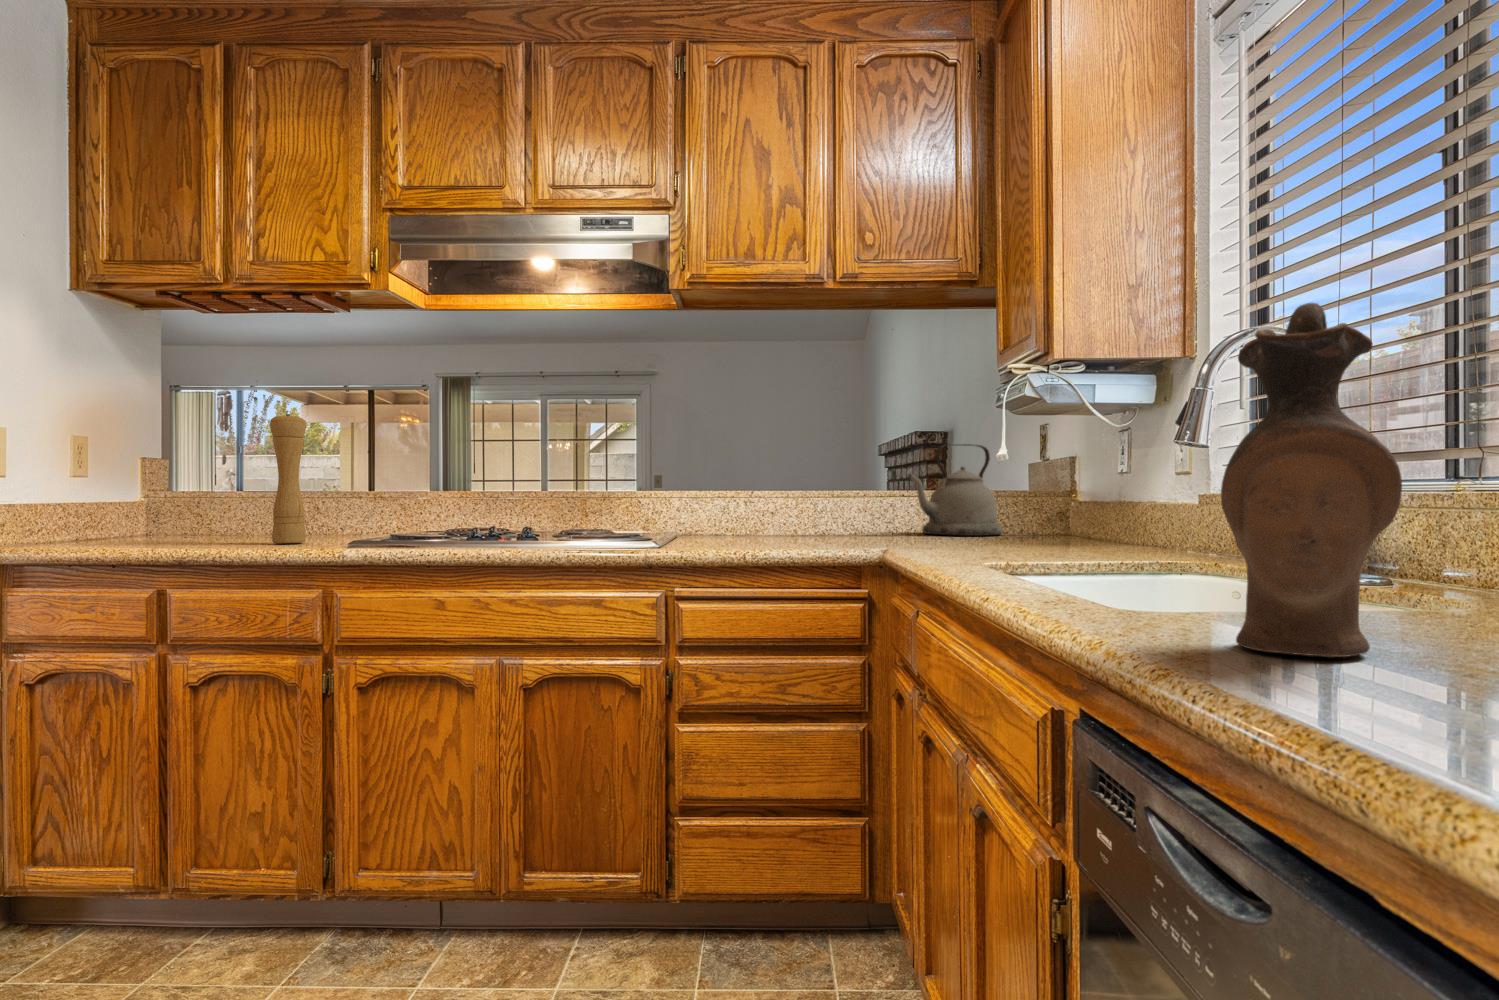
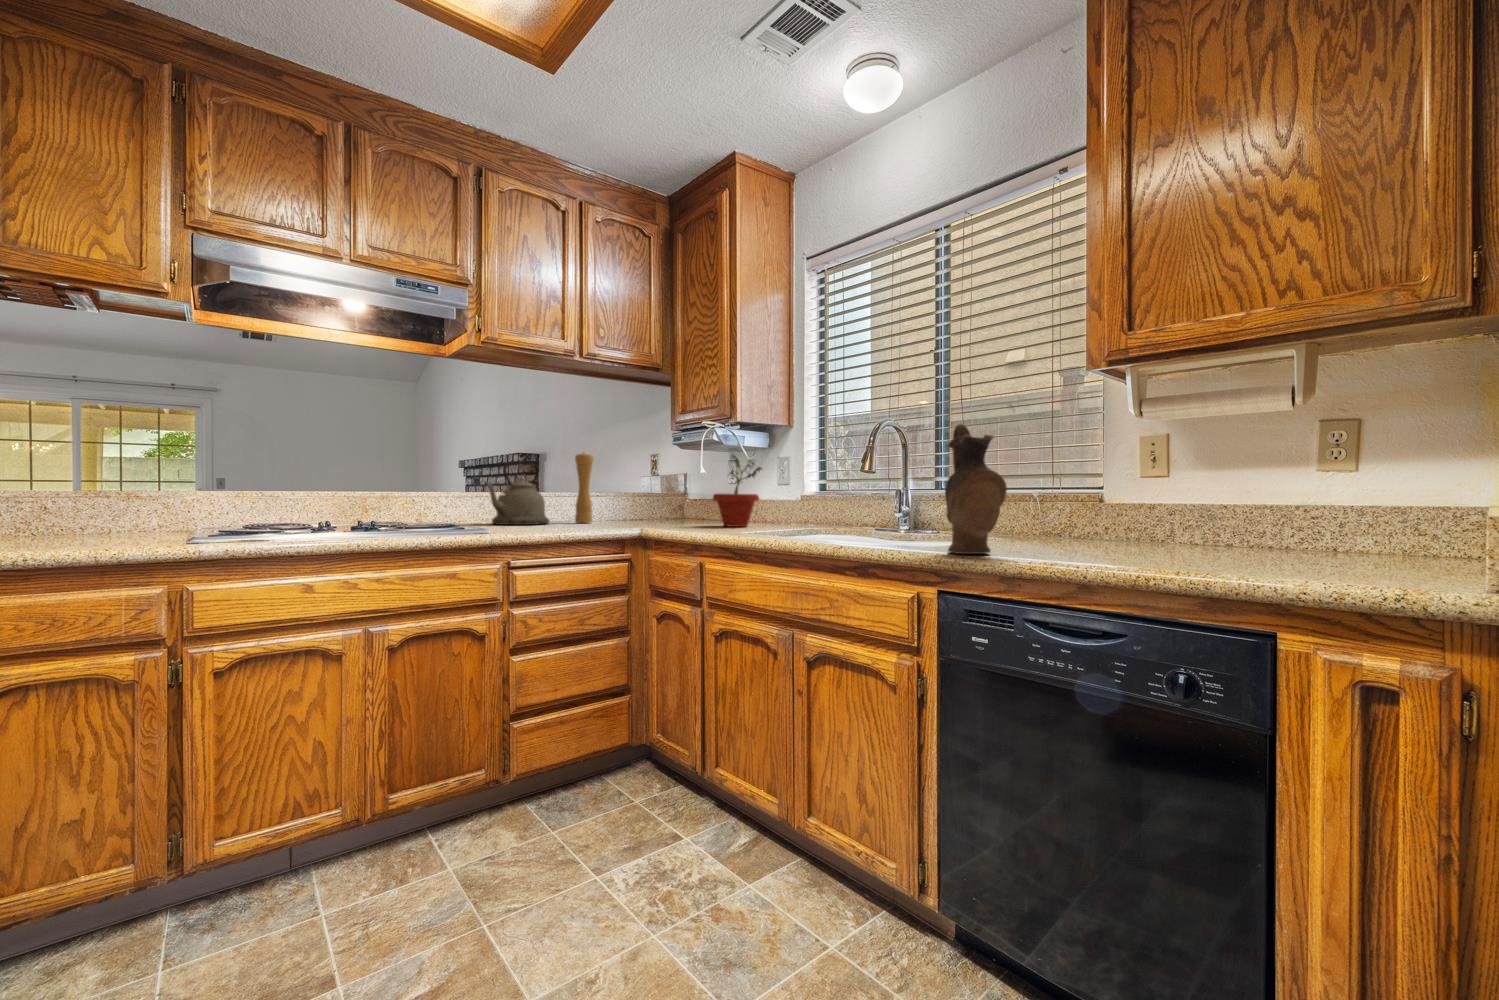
potted plant: none [1042,412,1140,549] -> present [713,455,762,527]
pepper mill: present [270,414,306,543] -> present [575,453,594,523]
kettle: present [909,444,1003,536] -> present [485,462,549,525]

